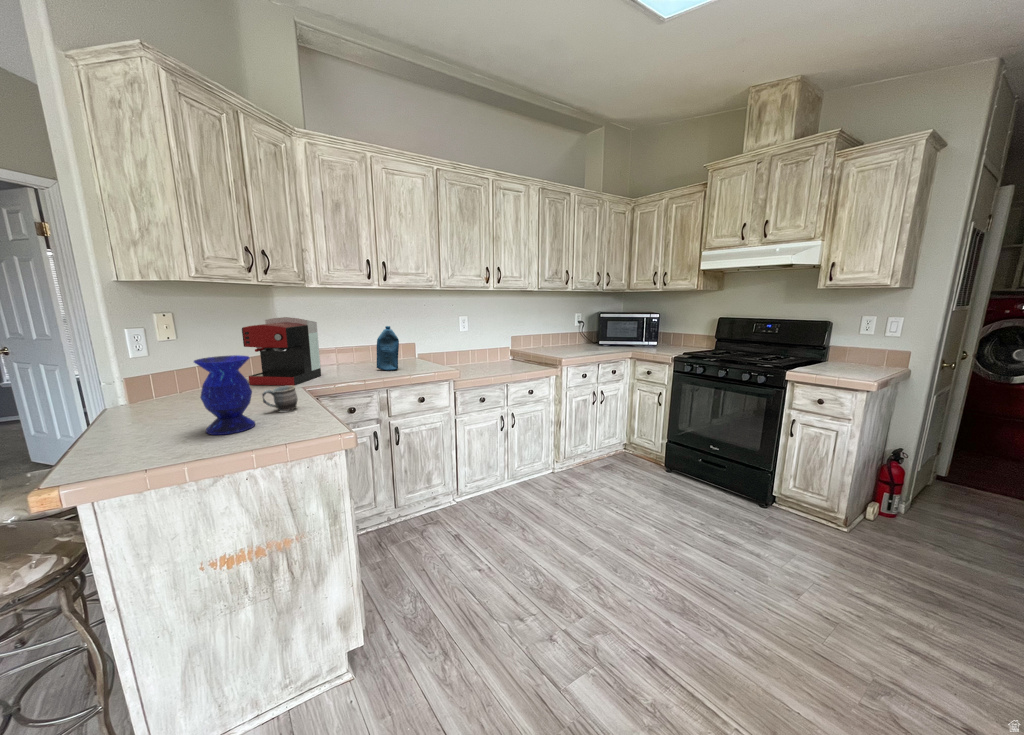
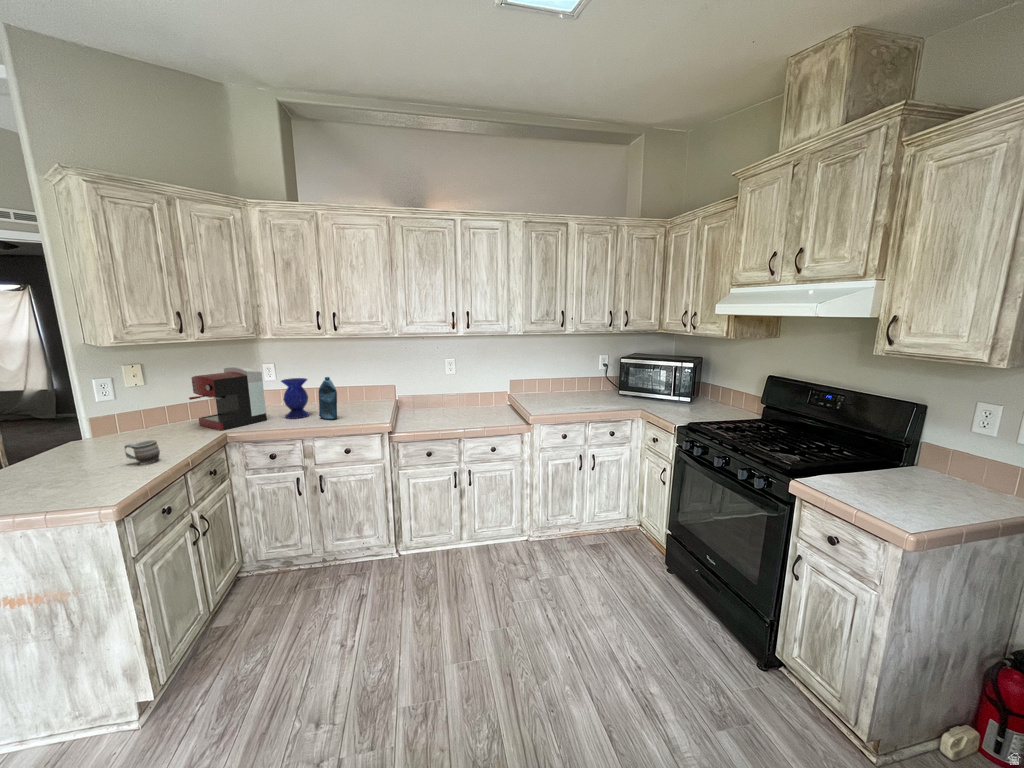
vase: present [194,355,255,435] -> present [281,378,309,419]

